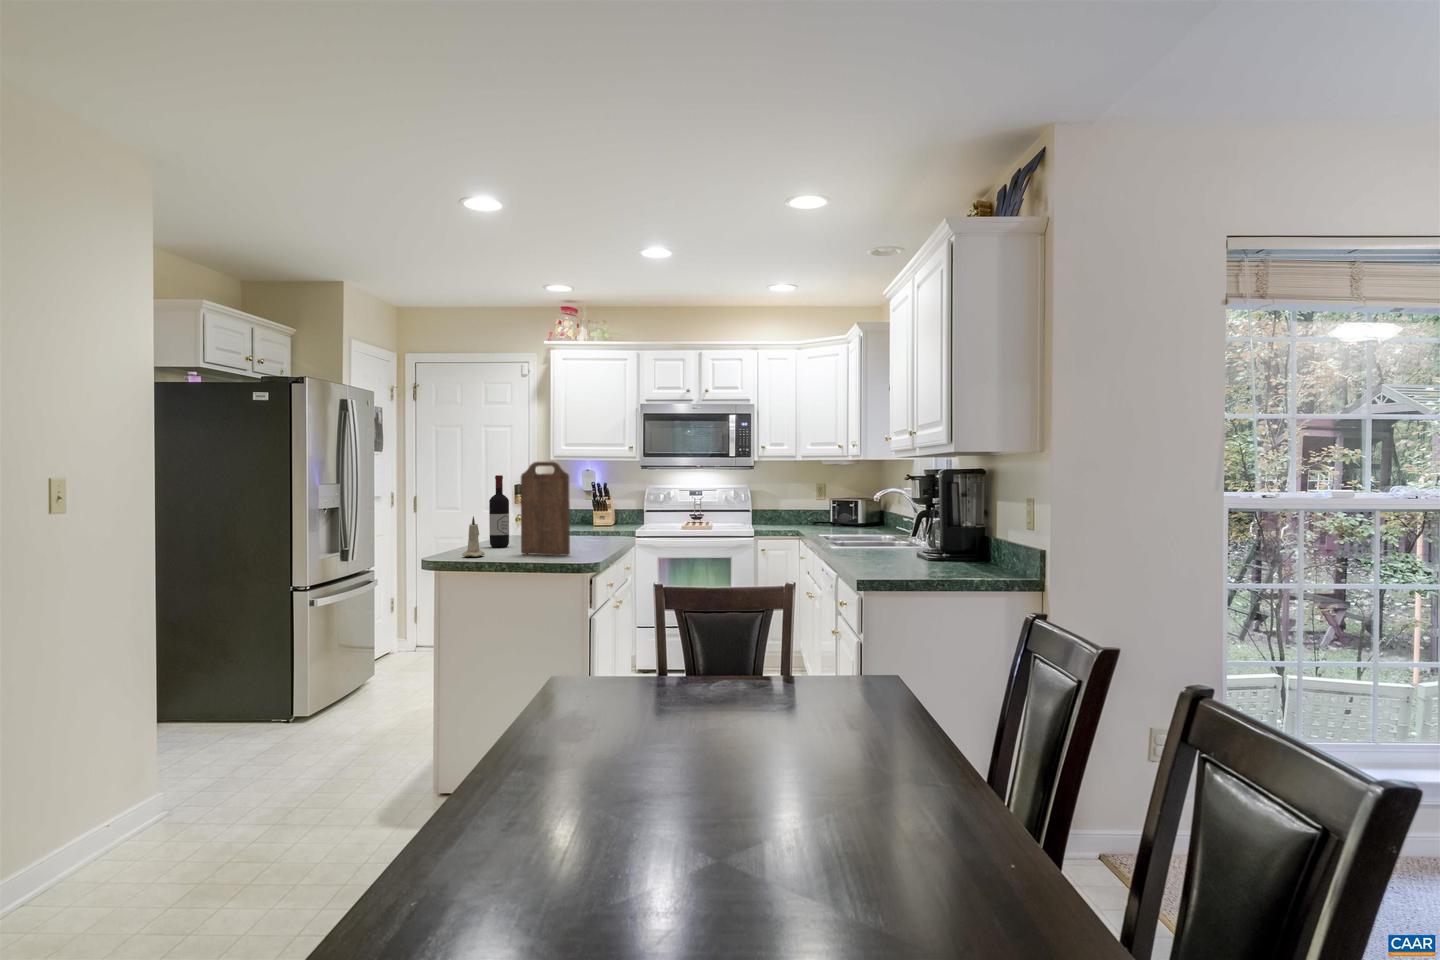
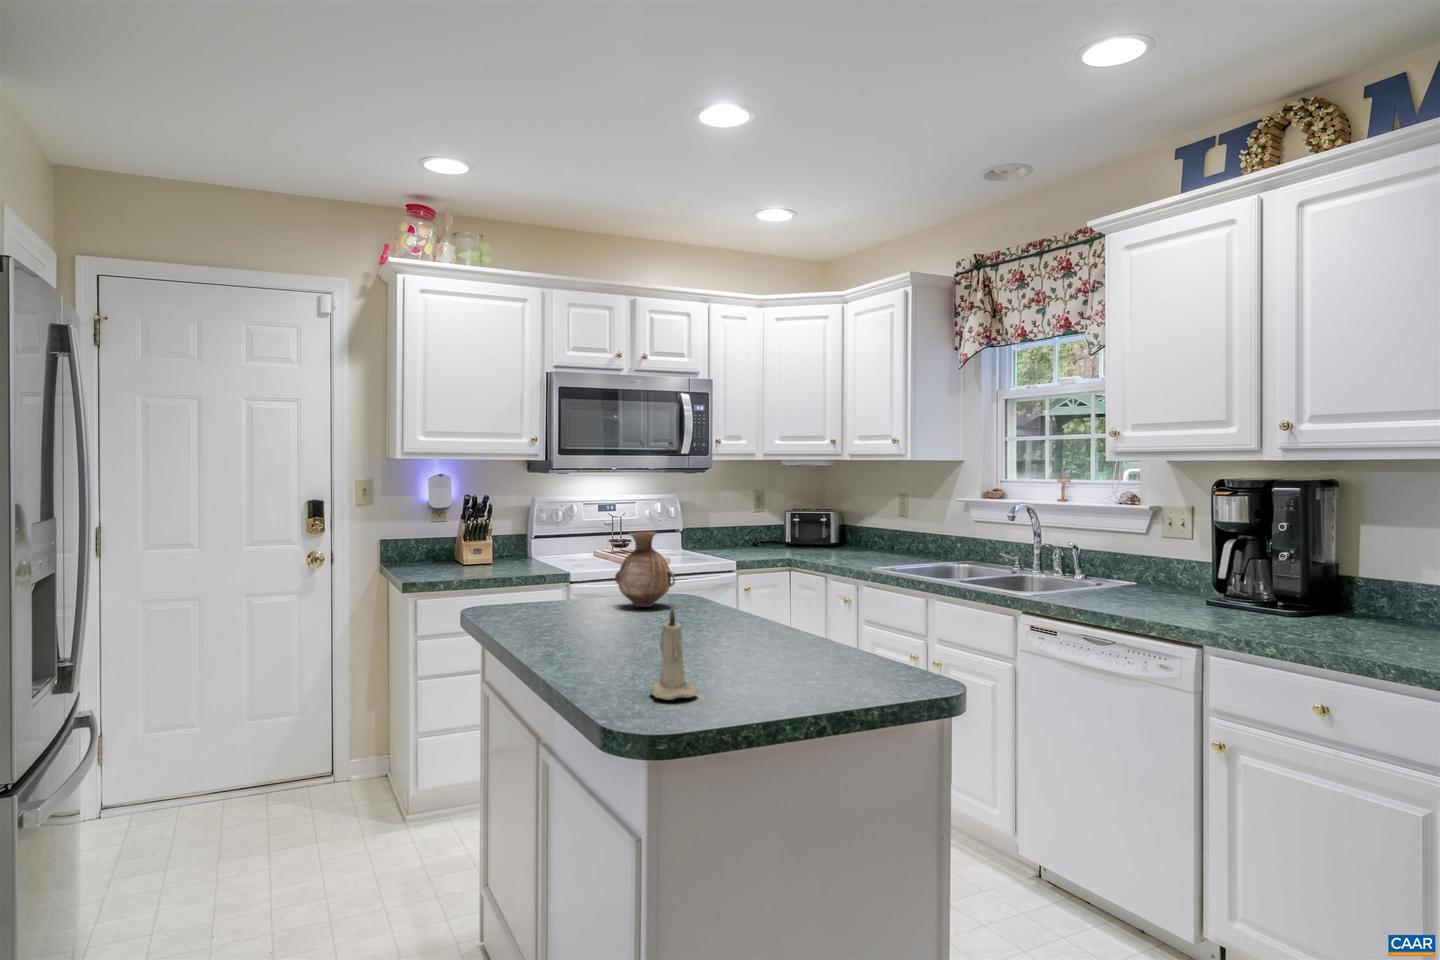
cutting board: present [521,461,570,555] -> none [734,481,845,675]
wine bottle: present [489,475,509,547] -> none [570,504,609,653]
vase: none [574,496,603,538] -> present [615,532,675,607]

